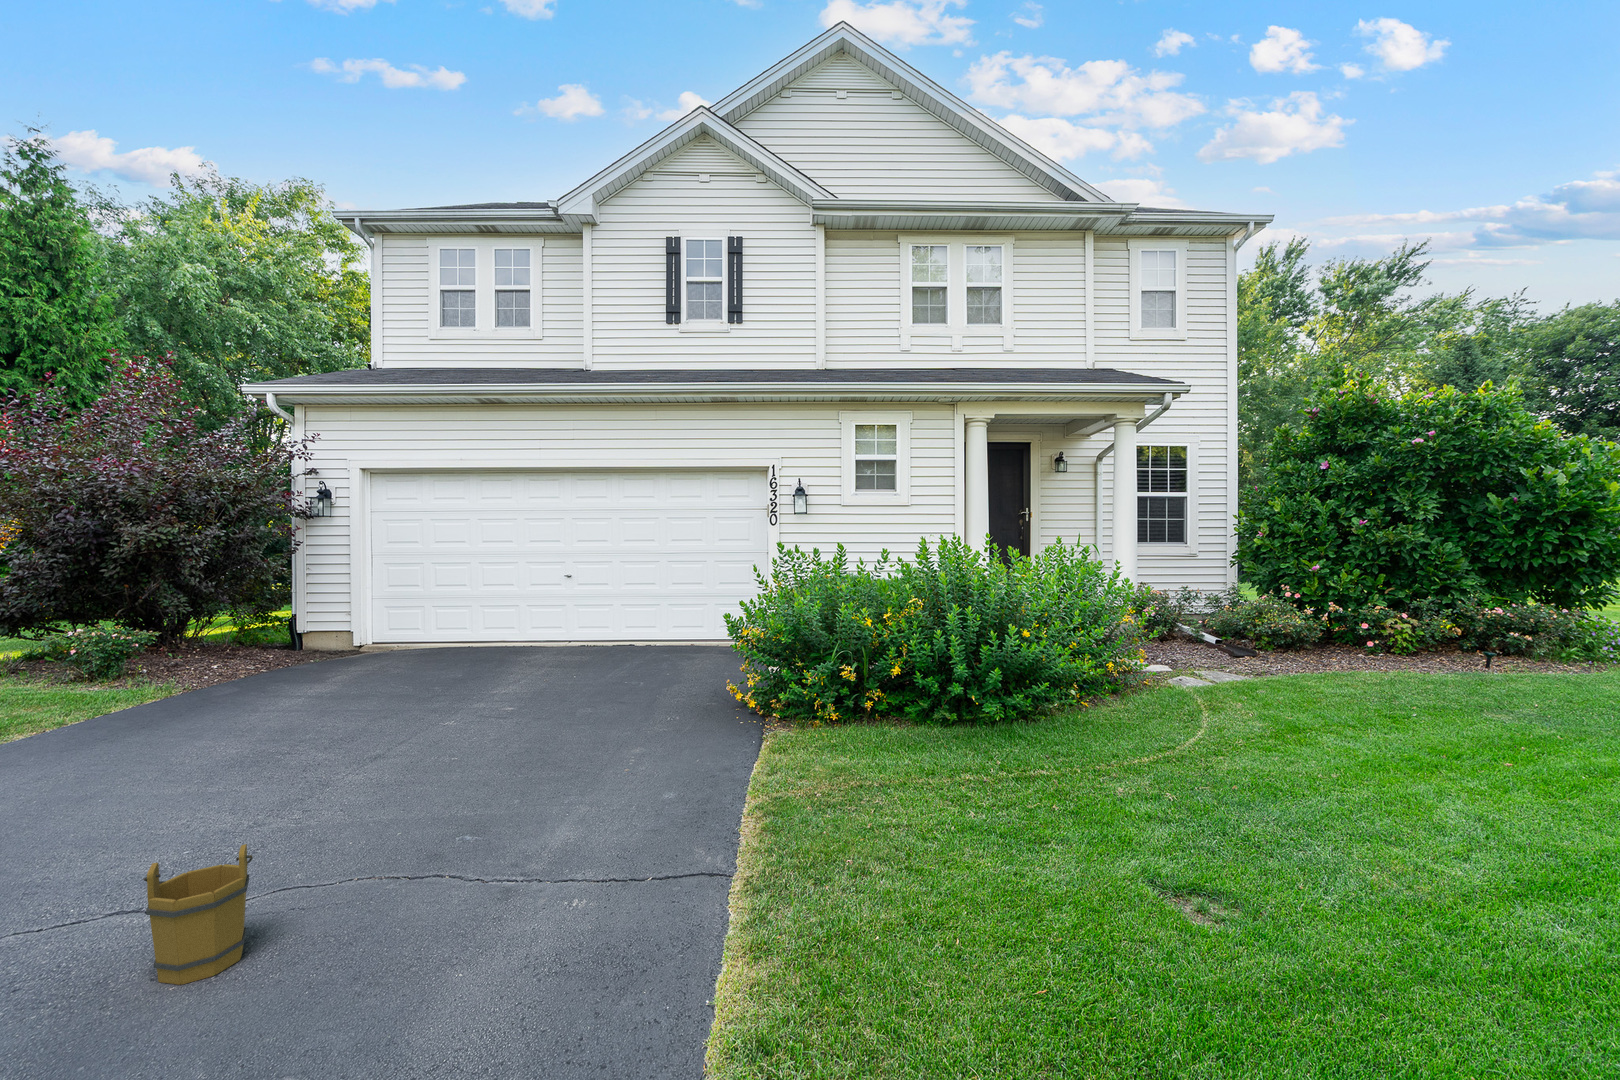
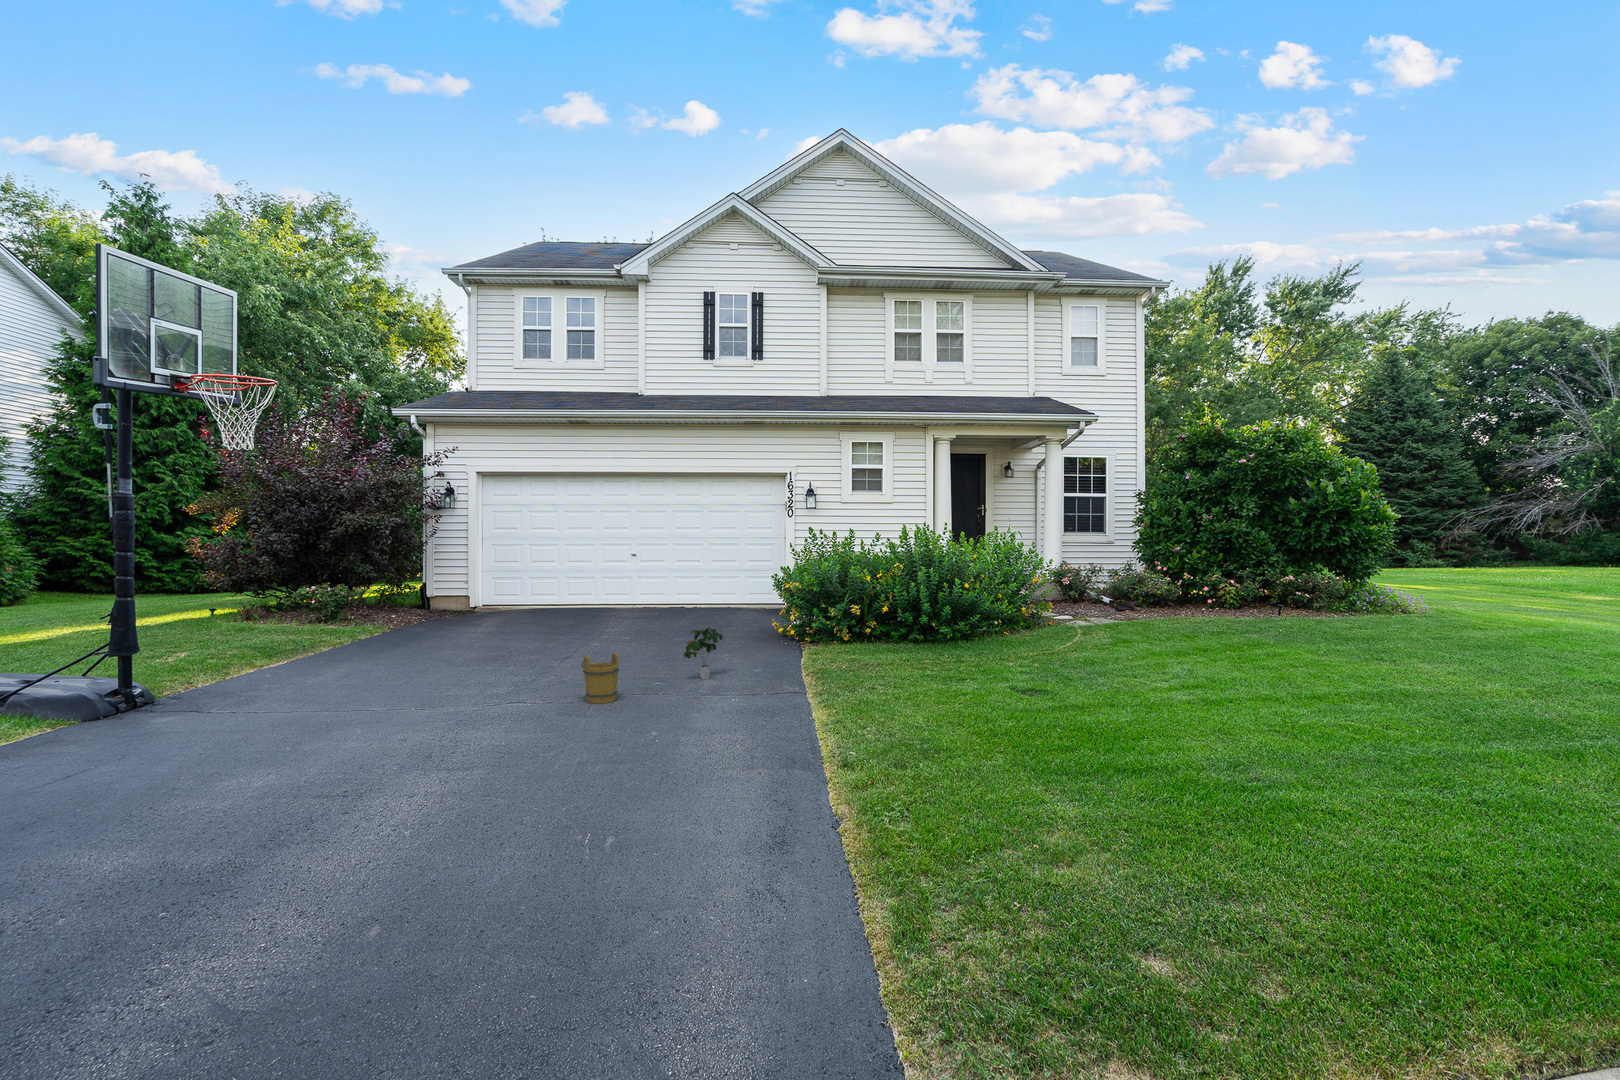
potted plant: none [472,745,567,852] -> present [684,628,723,679]

